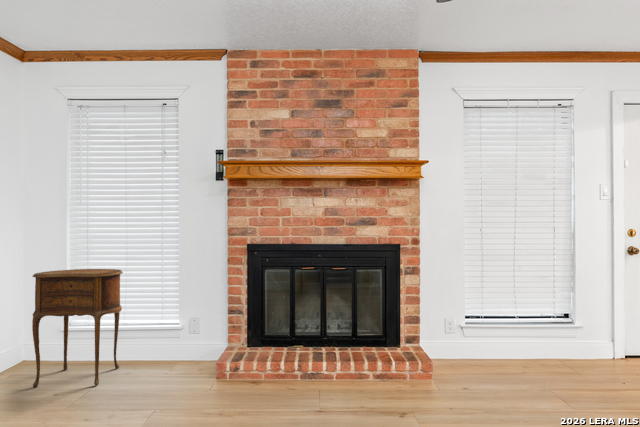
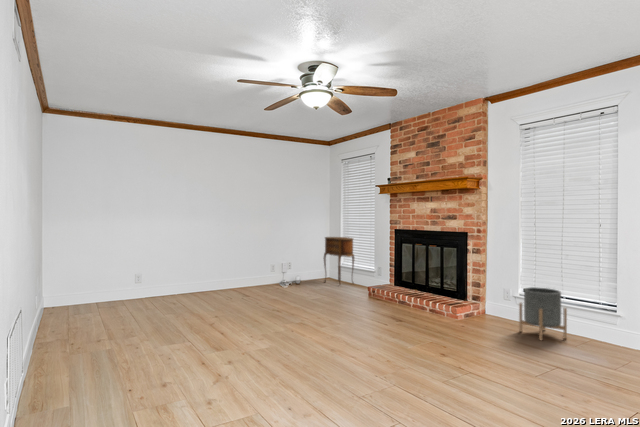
planter: none [504,308,554,381] -> present [519,287,567,340]

